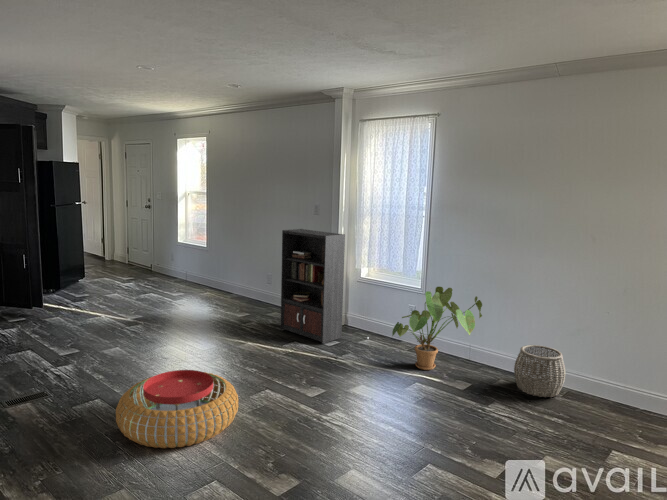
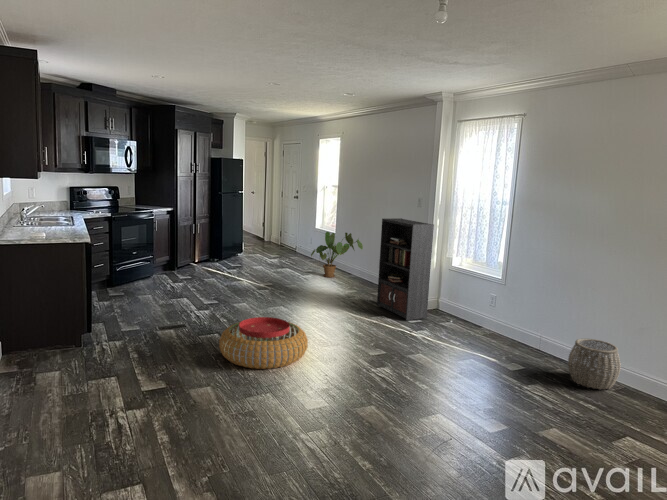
house plant: present [392,287,482,370] -> present [311,232,363,277]

